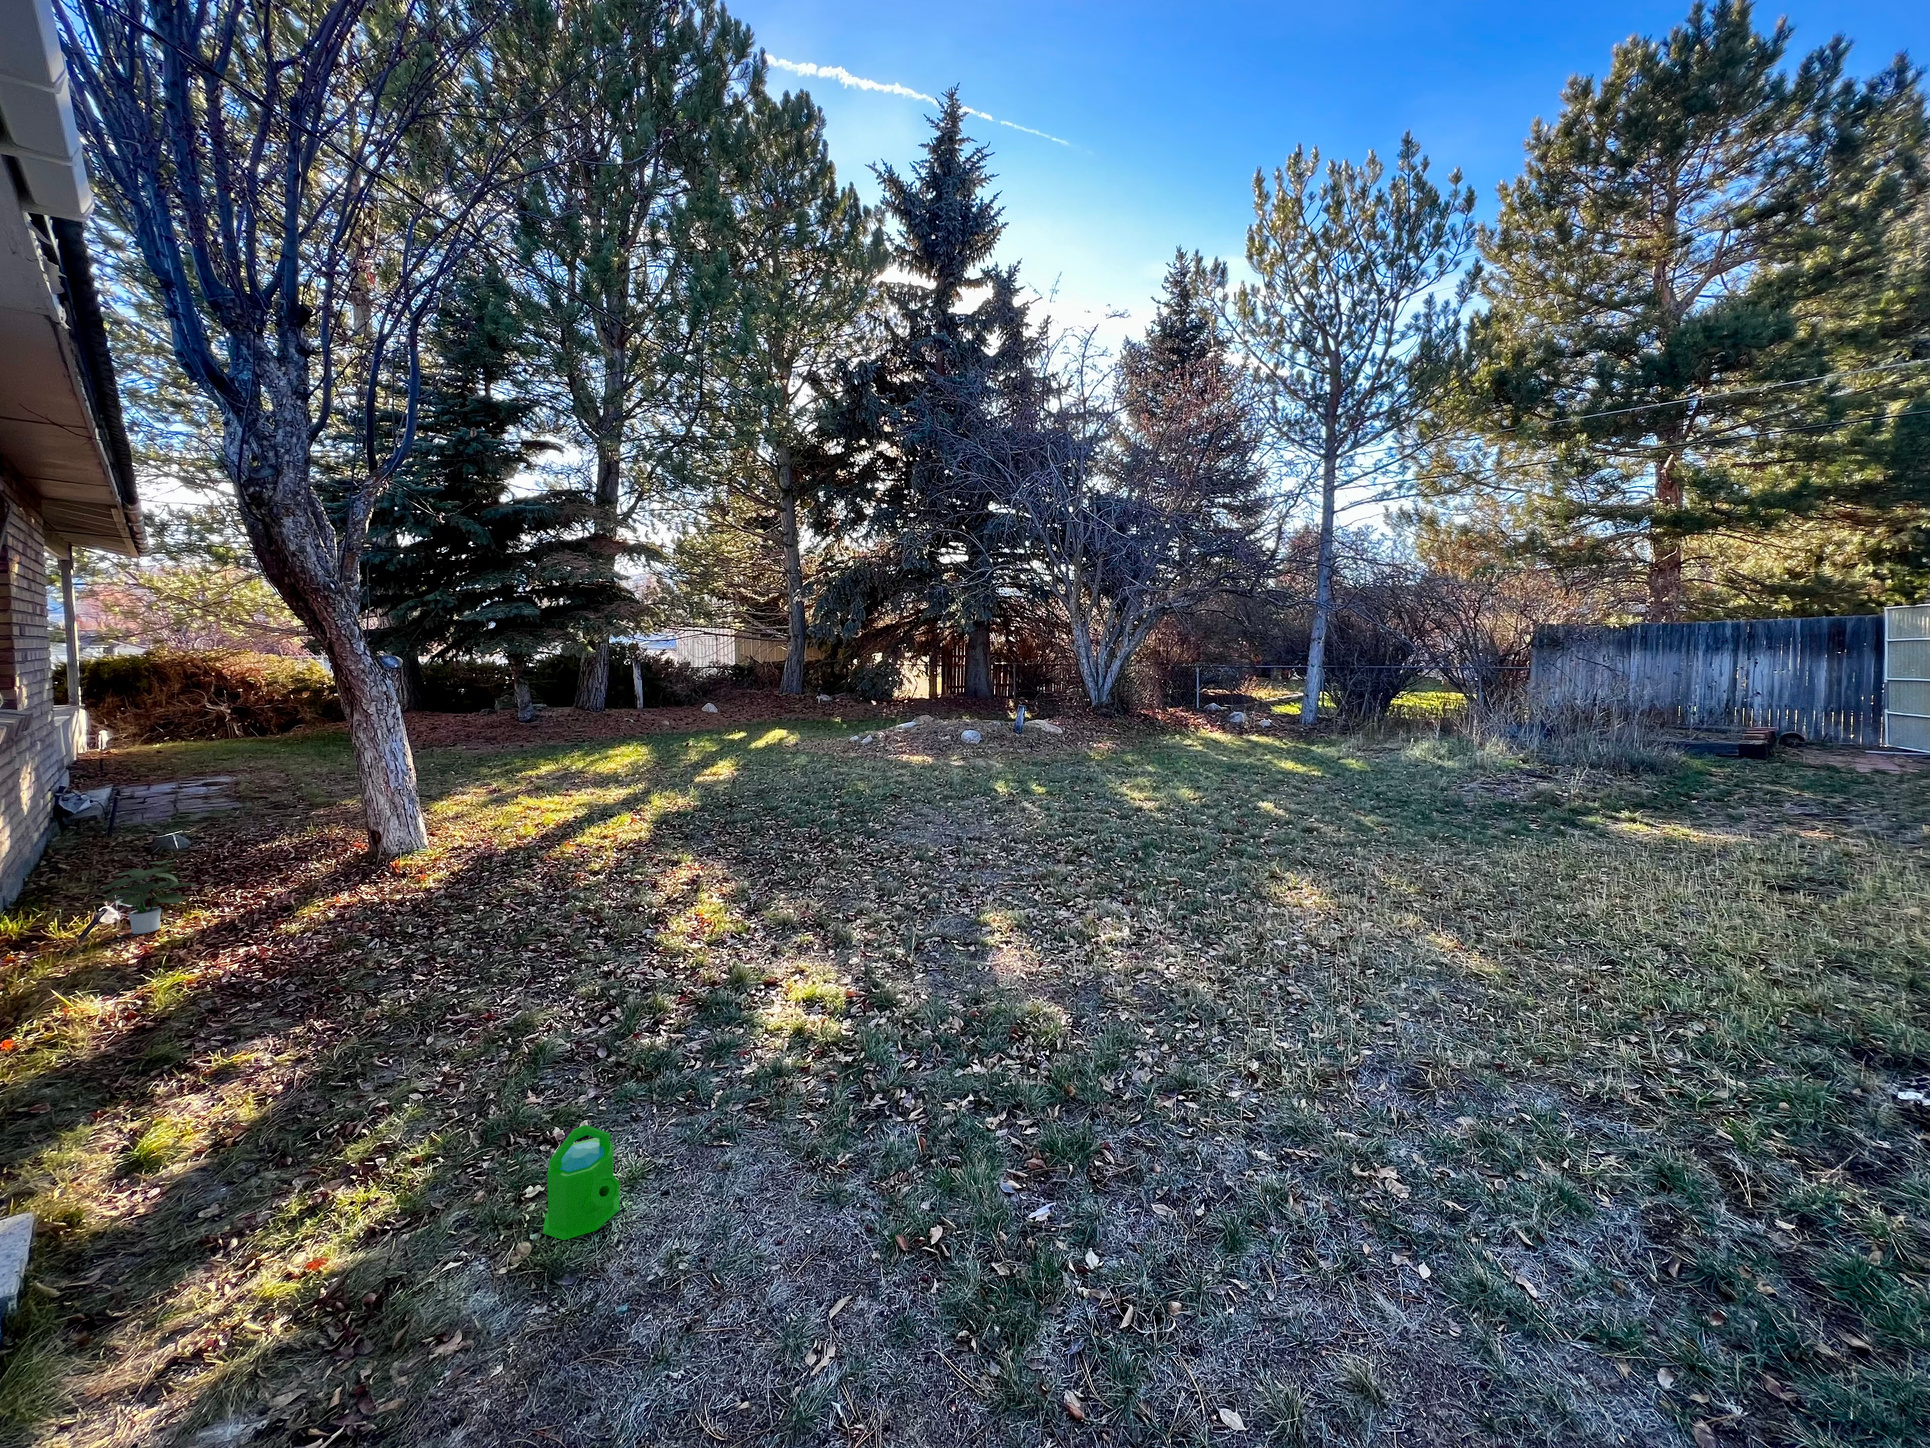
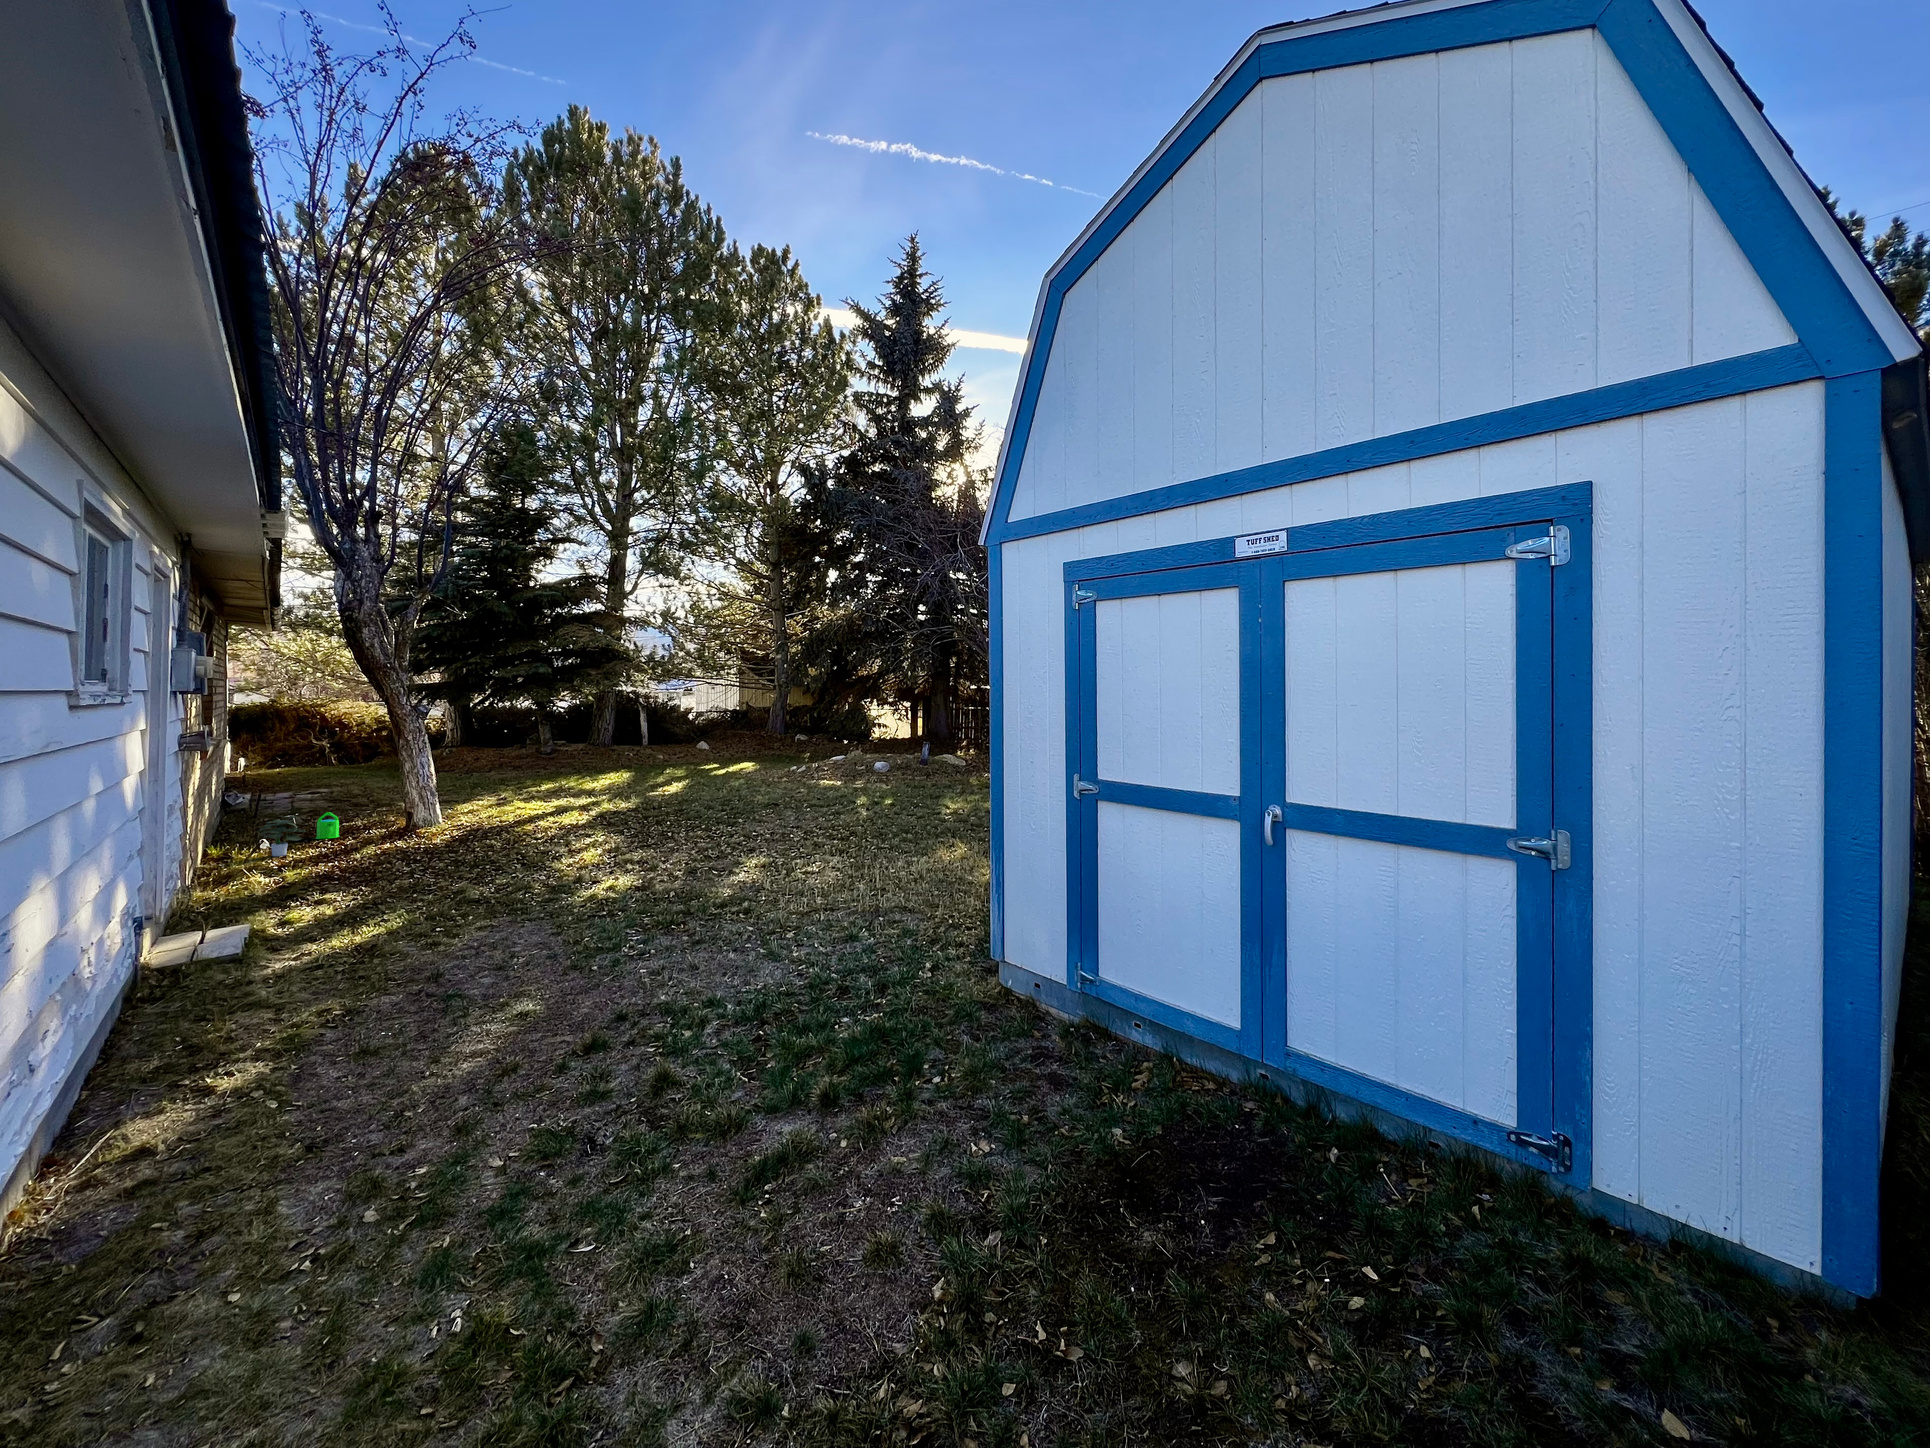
watering can: present [543,1125,620,1240] -> present [316,812,339,839]

